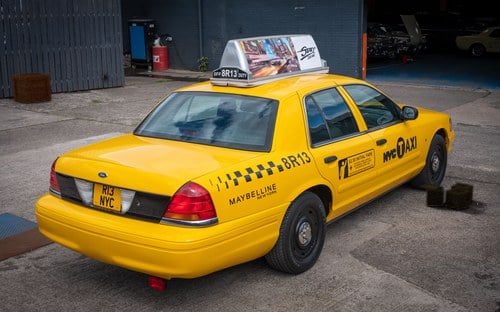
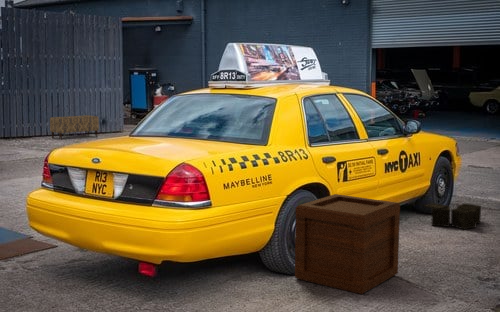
wooden crate: present [12,73,52,104] -> present [295,194,400,294]
bench: none [53,73,101,98] -> present [50,115,99,139]

